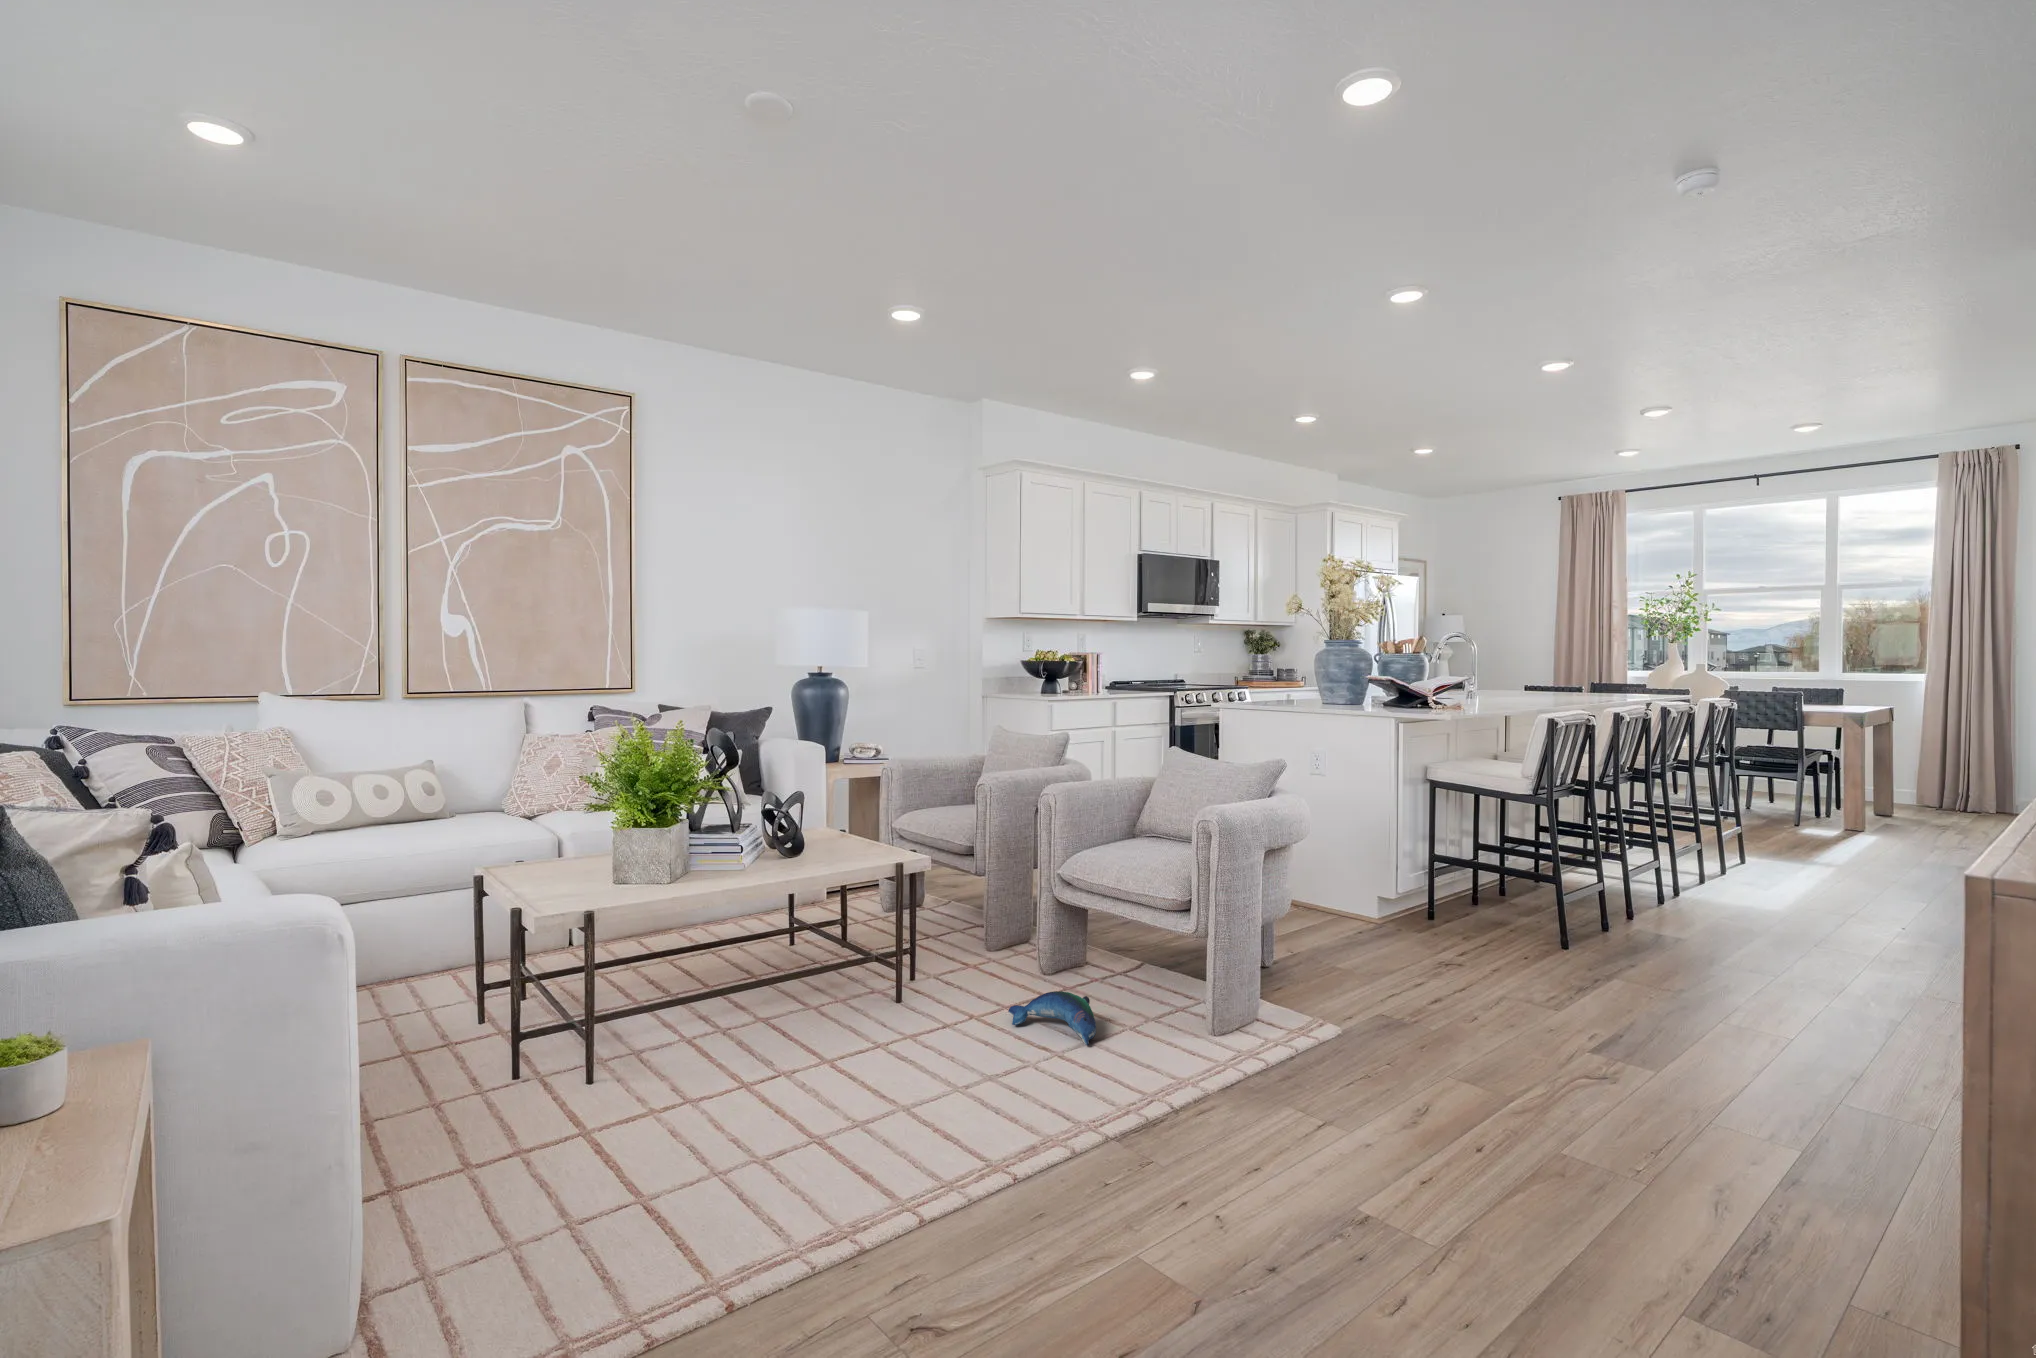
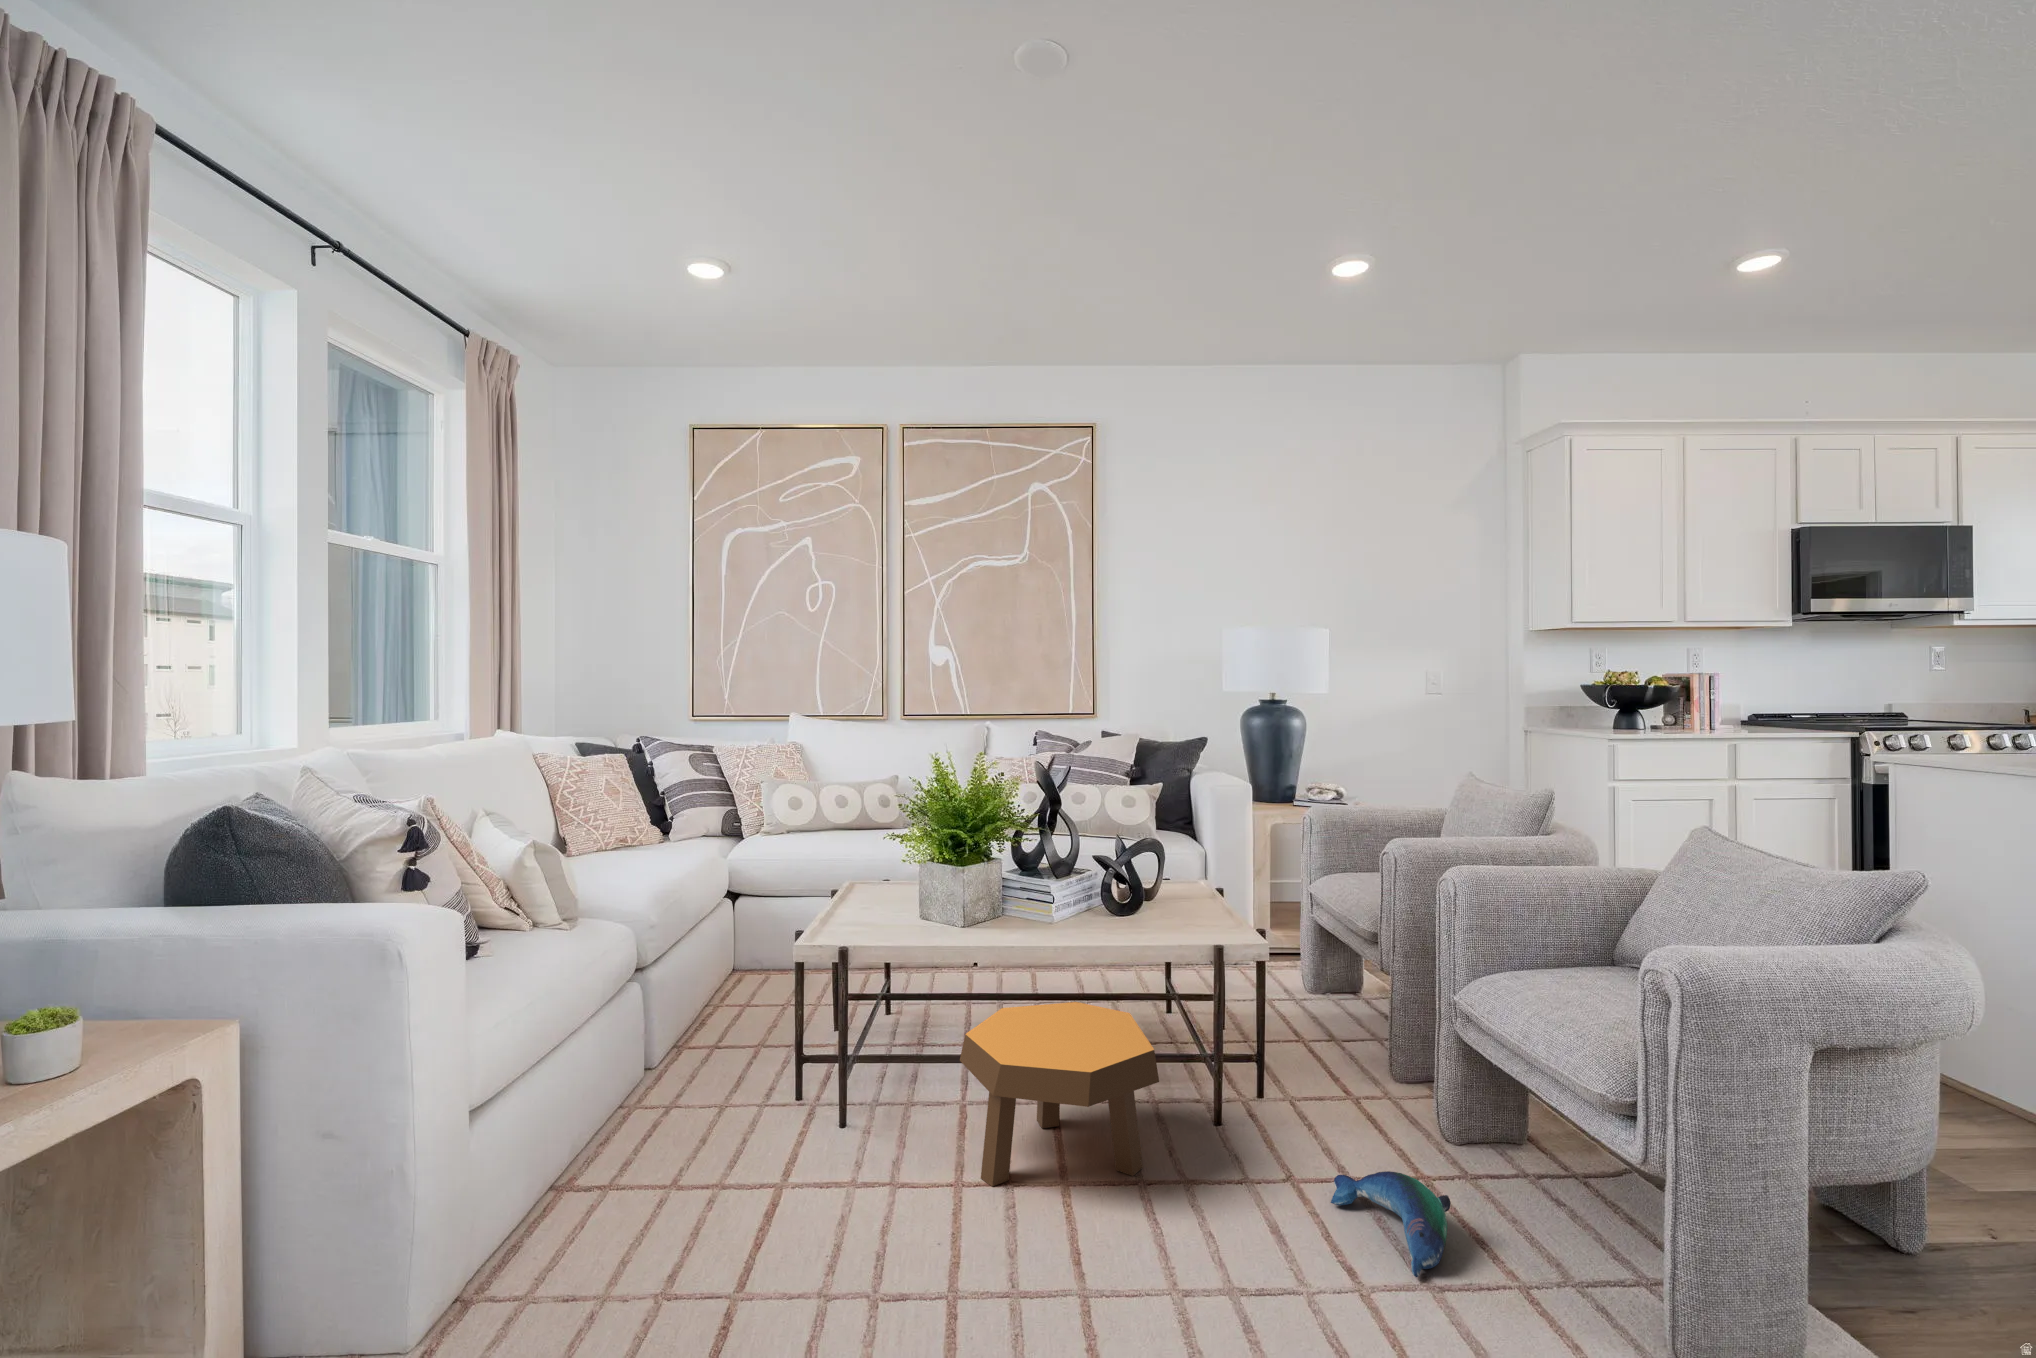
footstool: none [721,929,892,1082] -> present [960,1002,1159,1187]

